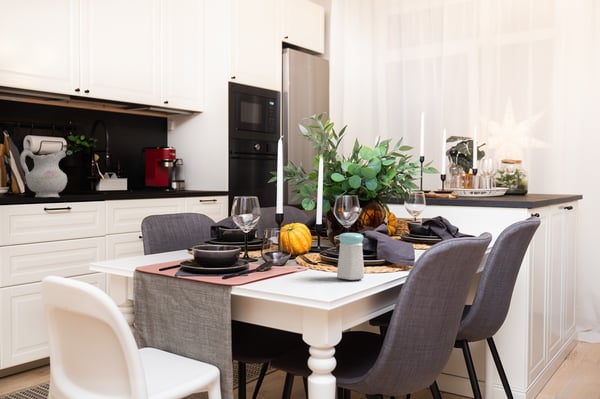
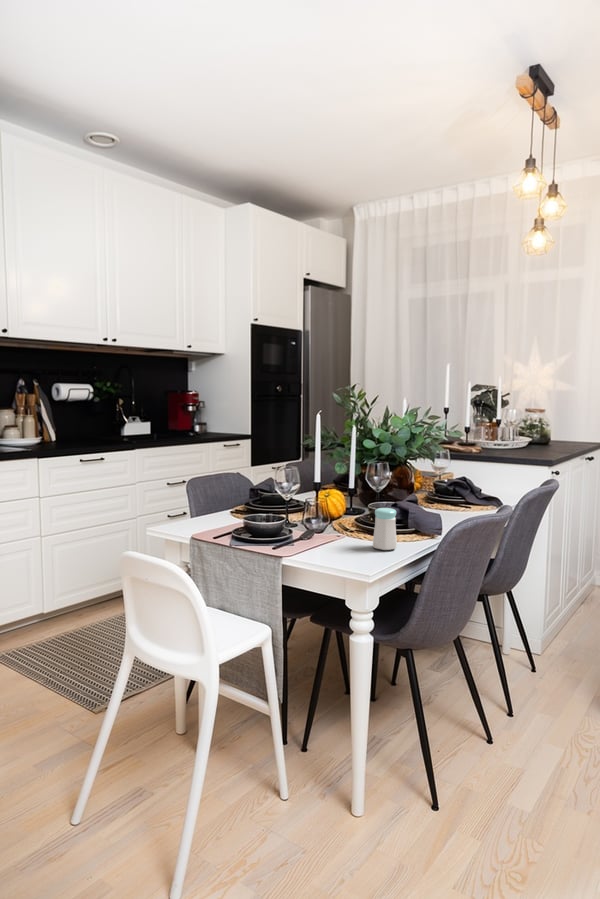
ceramic pitcher: present [20,148,67,197] -> none [56,402,100,450]

